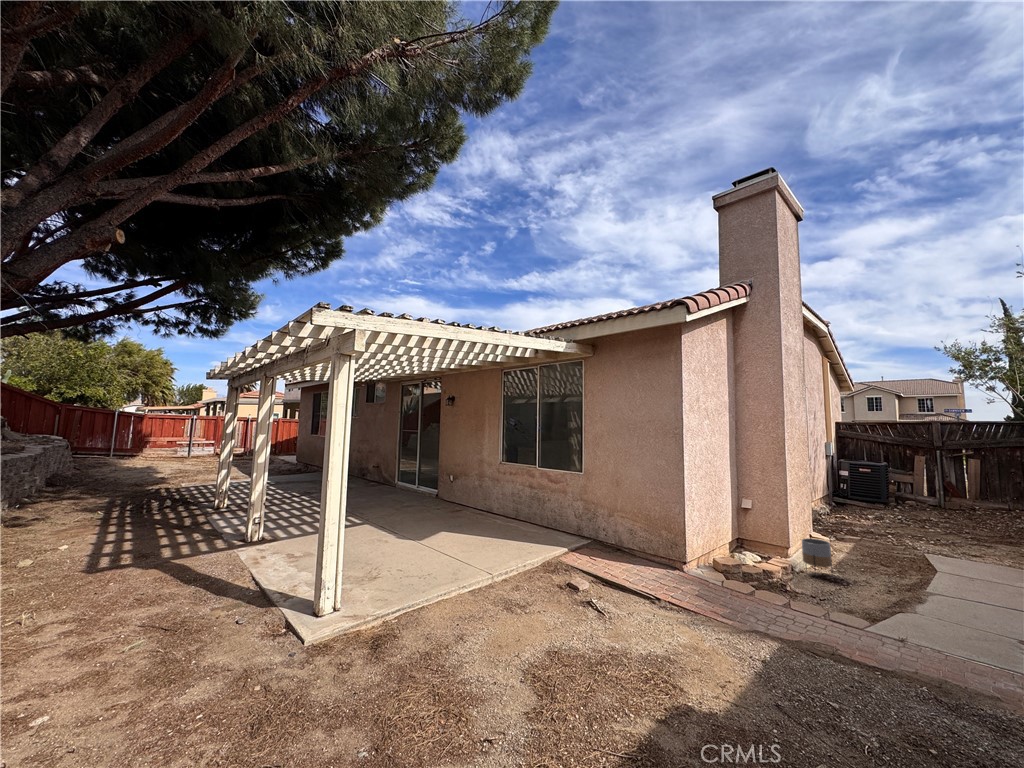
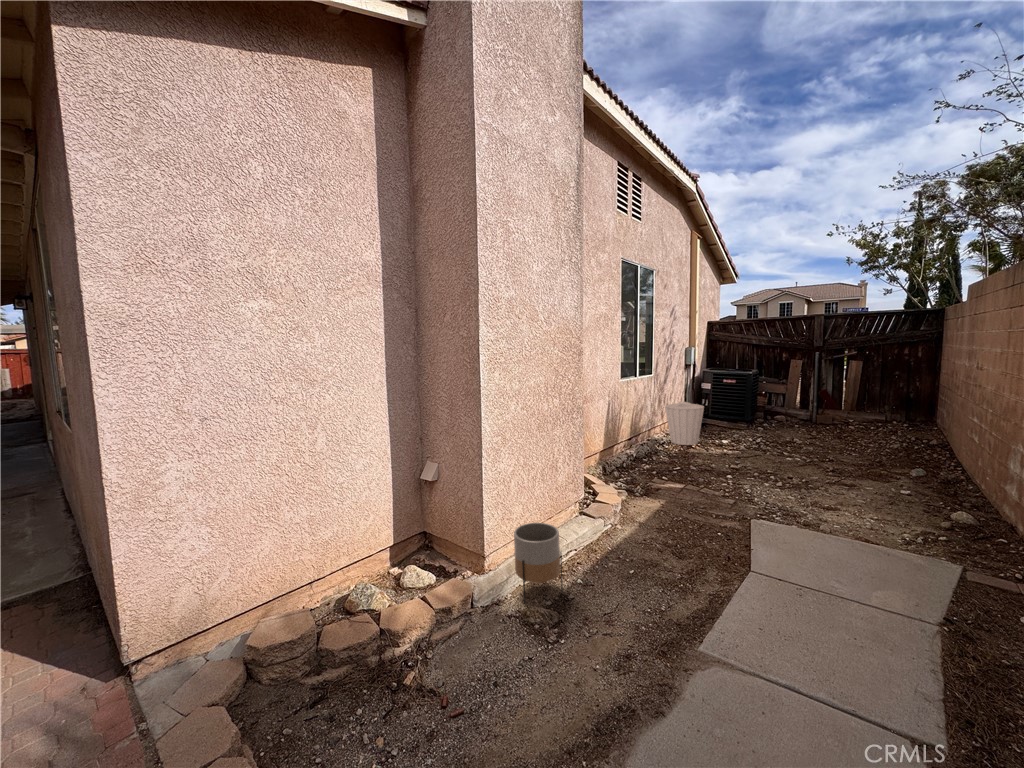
trash can: none [819,484,853,517] -> present [665,402,704,445]

